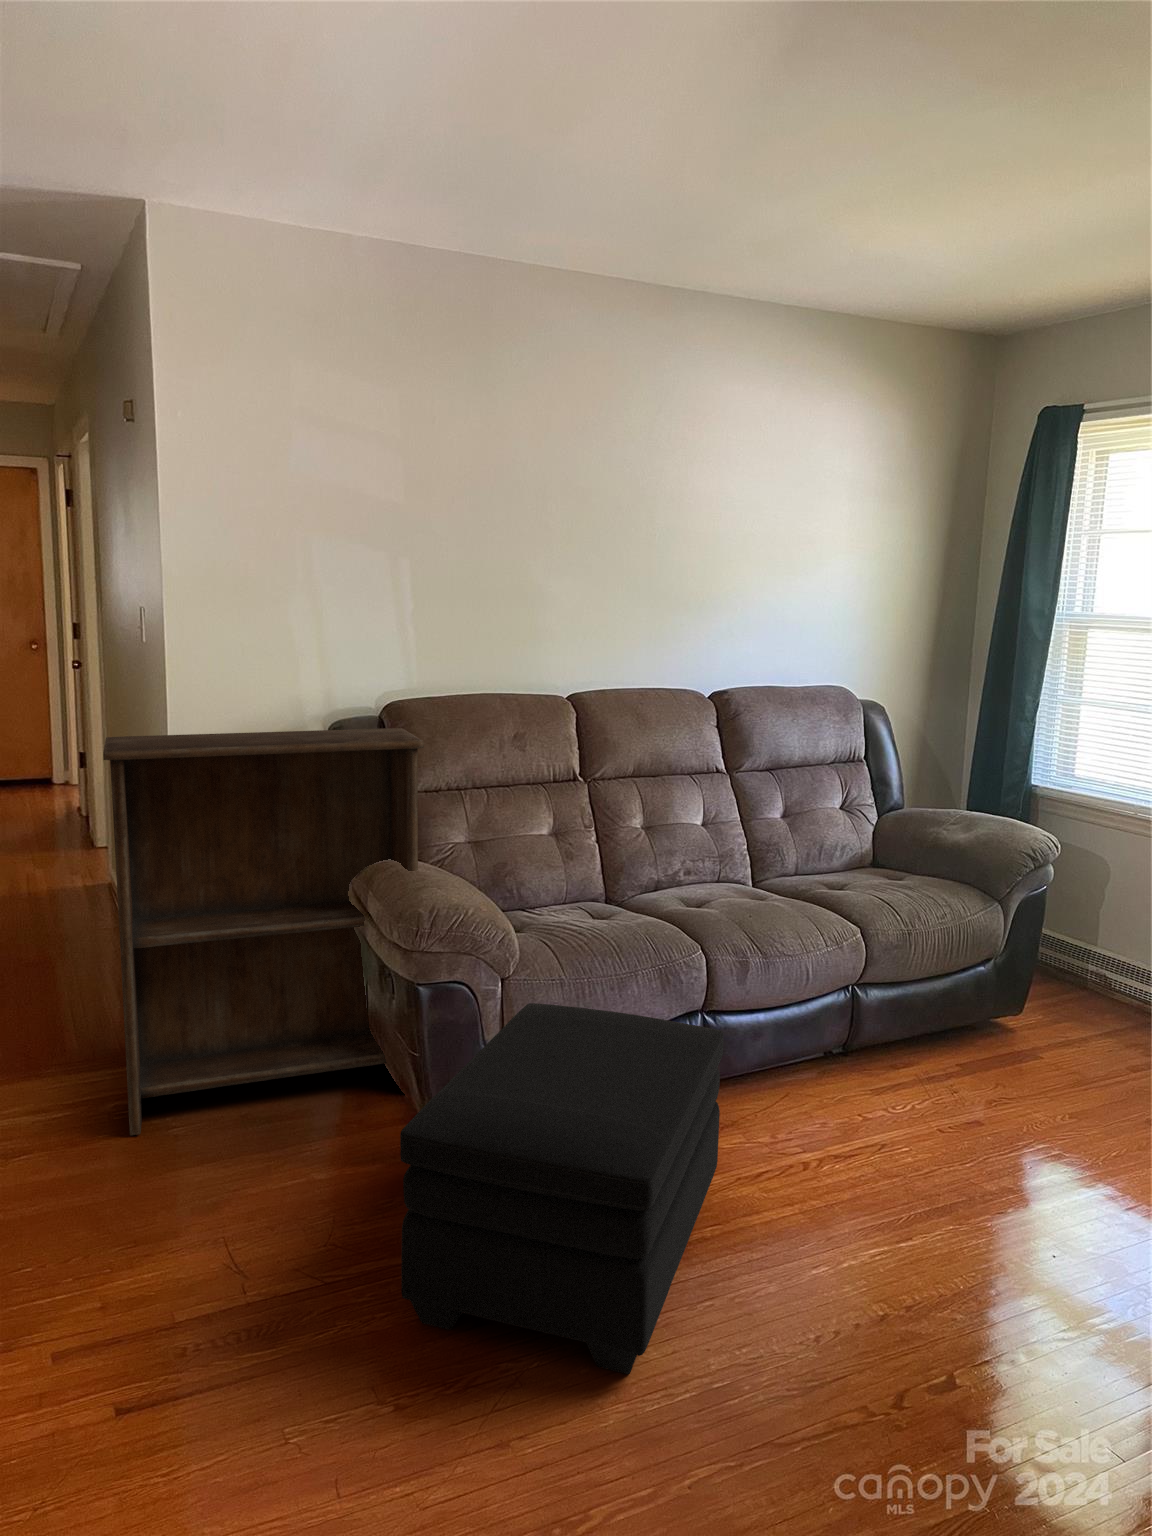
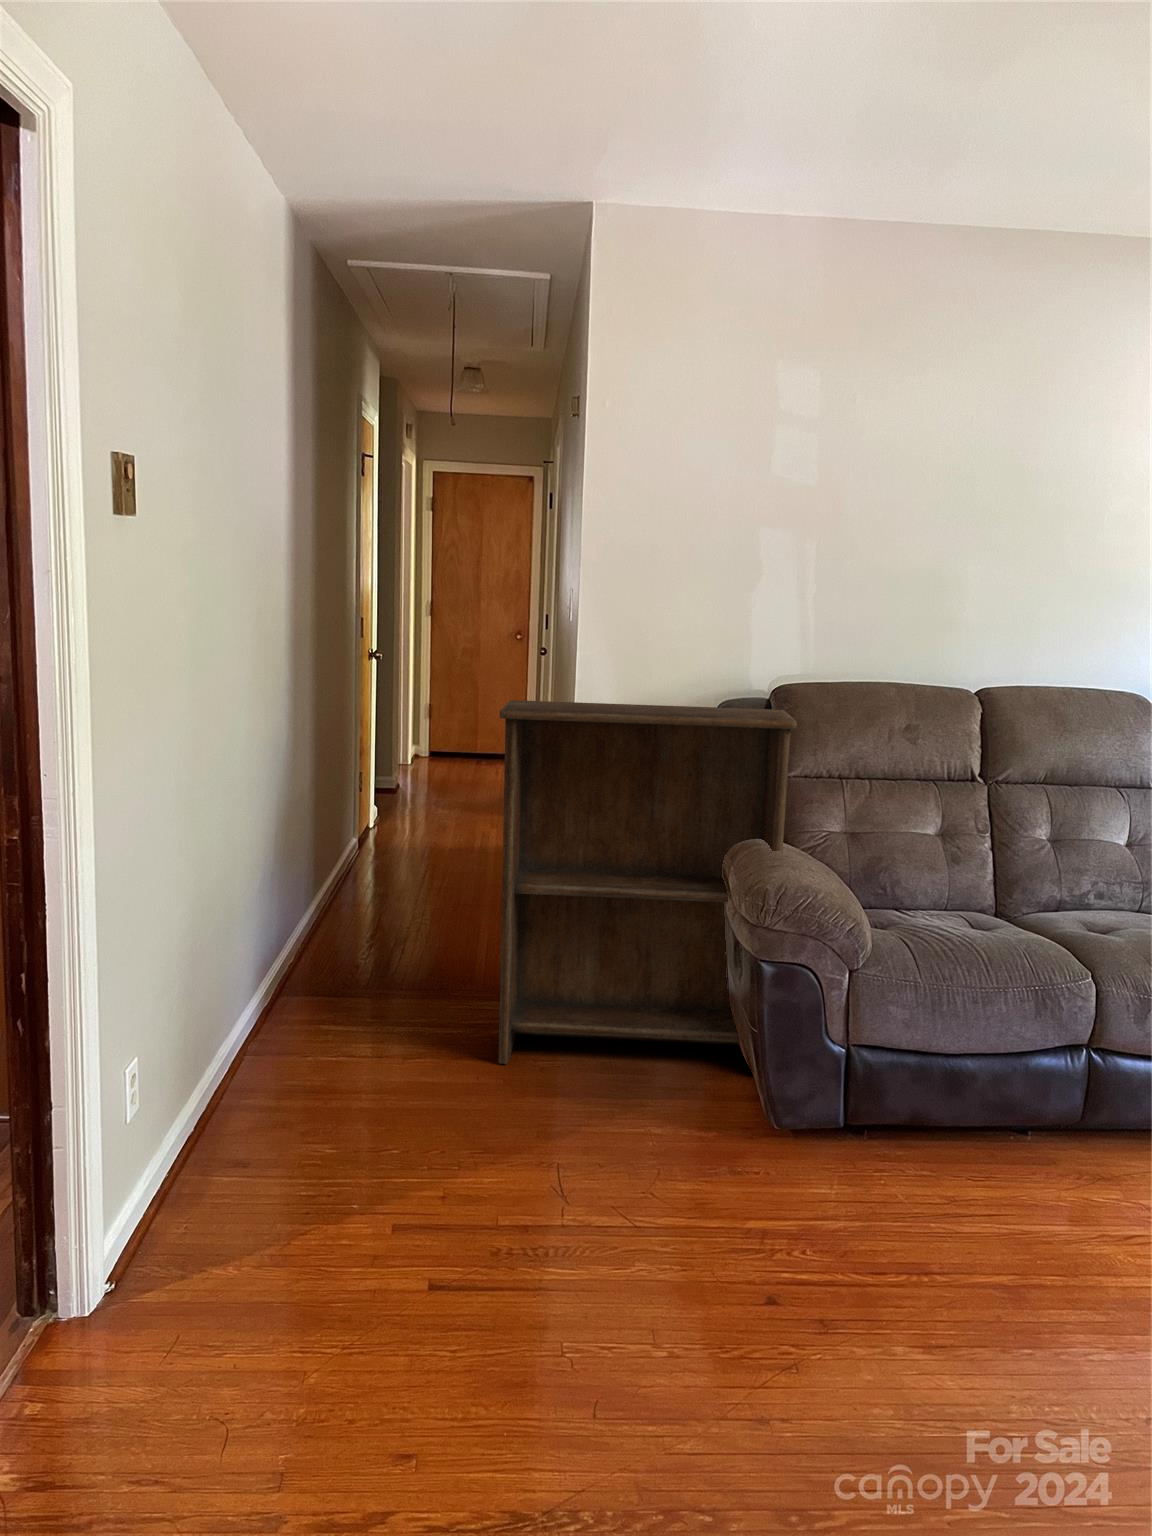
ottoman: present [400,1003,724,1374] -> none [696,1000,1090,1394]

